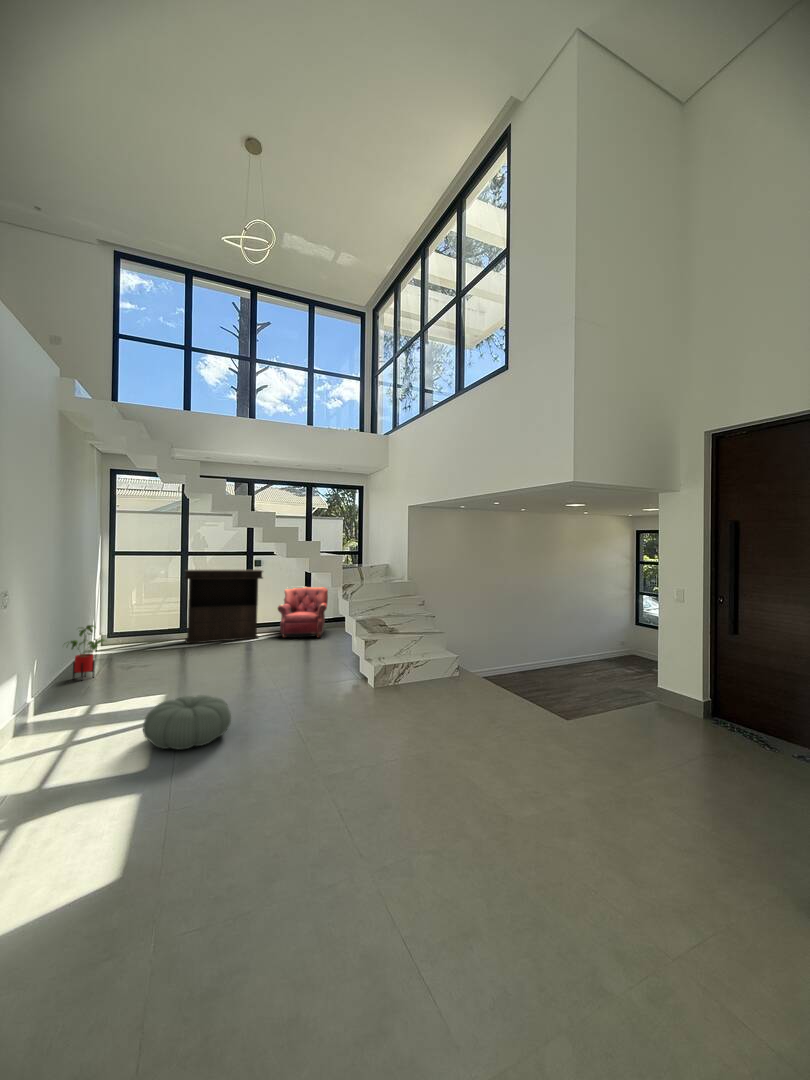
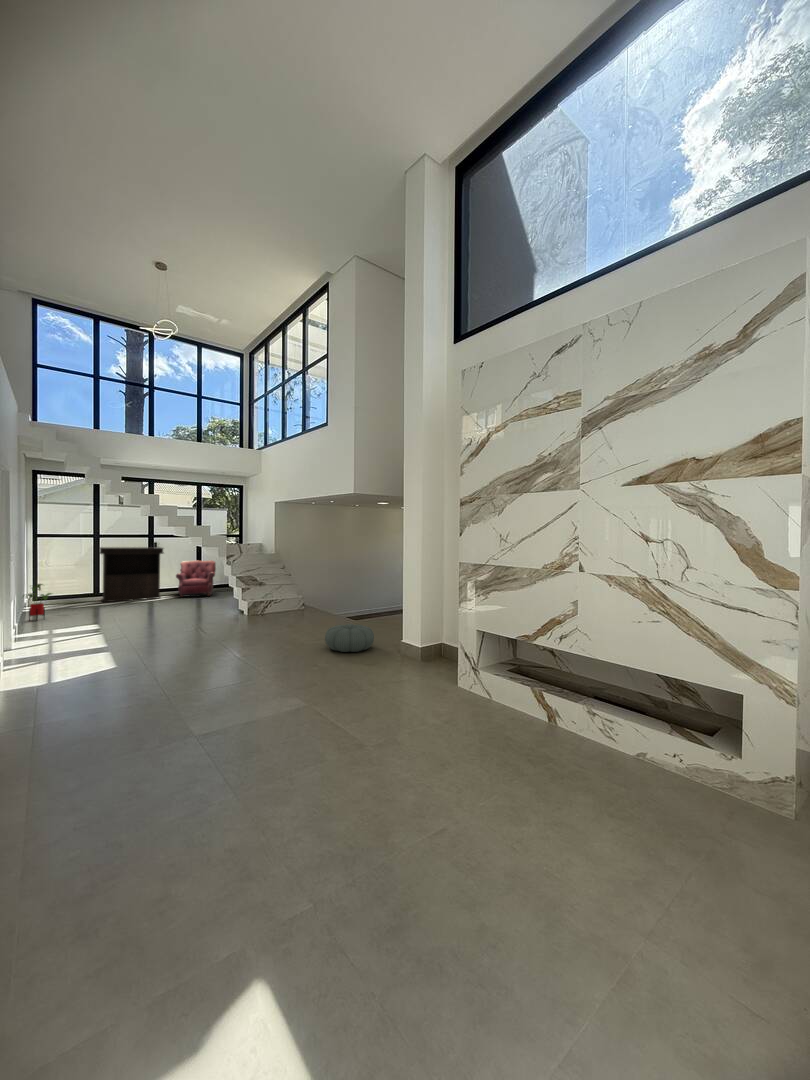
pouf: present [143,695,231,750] -> present [325,624,374,652]

